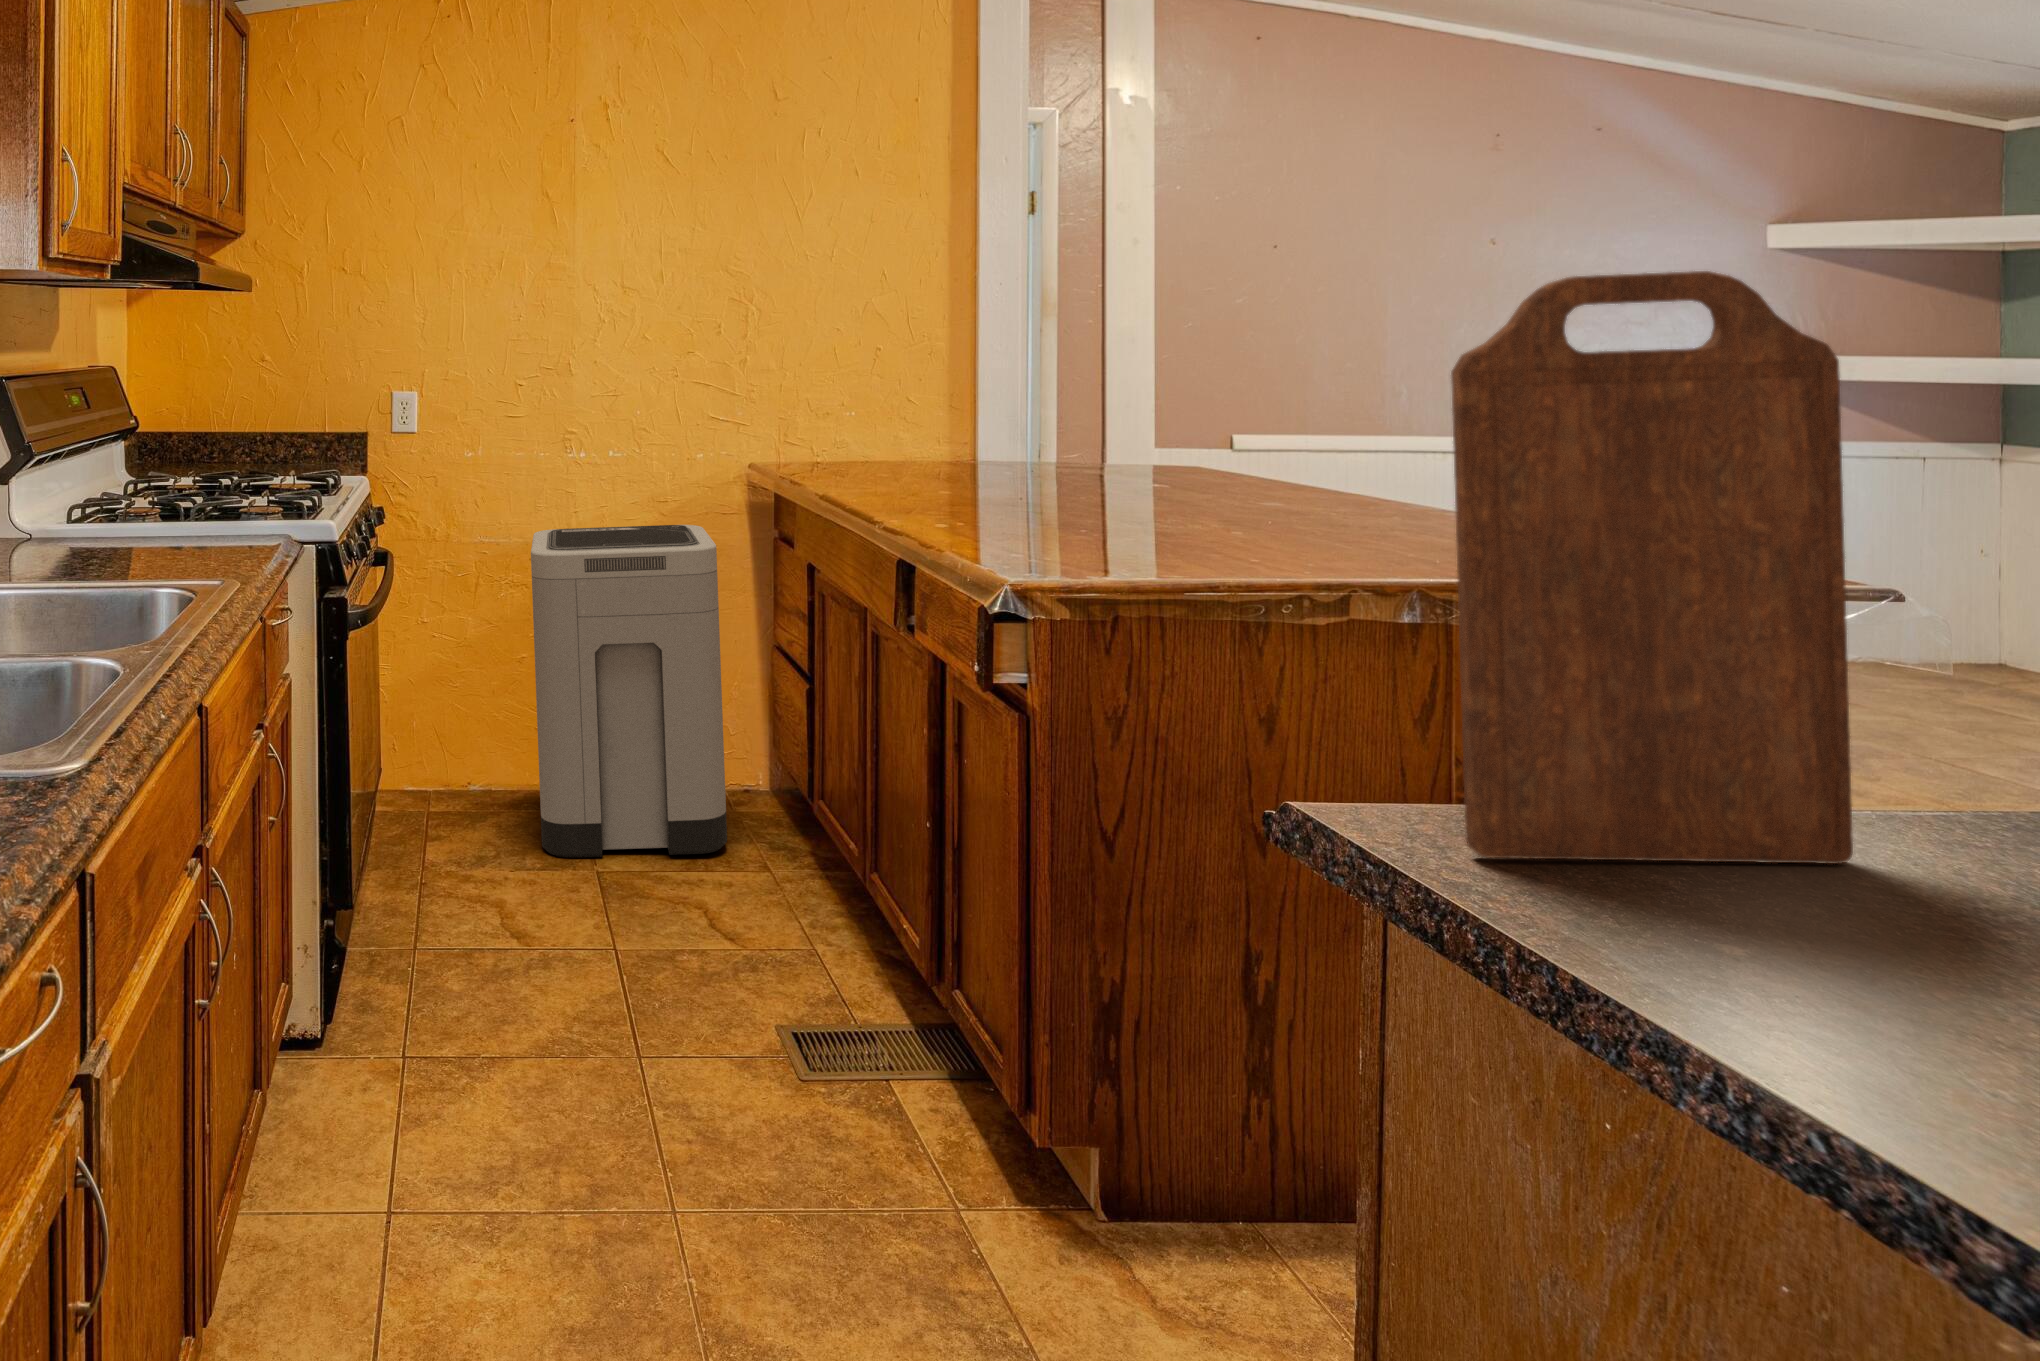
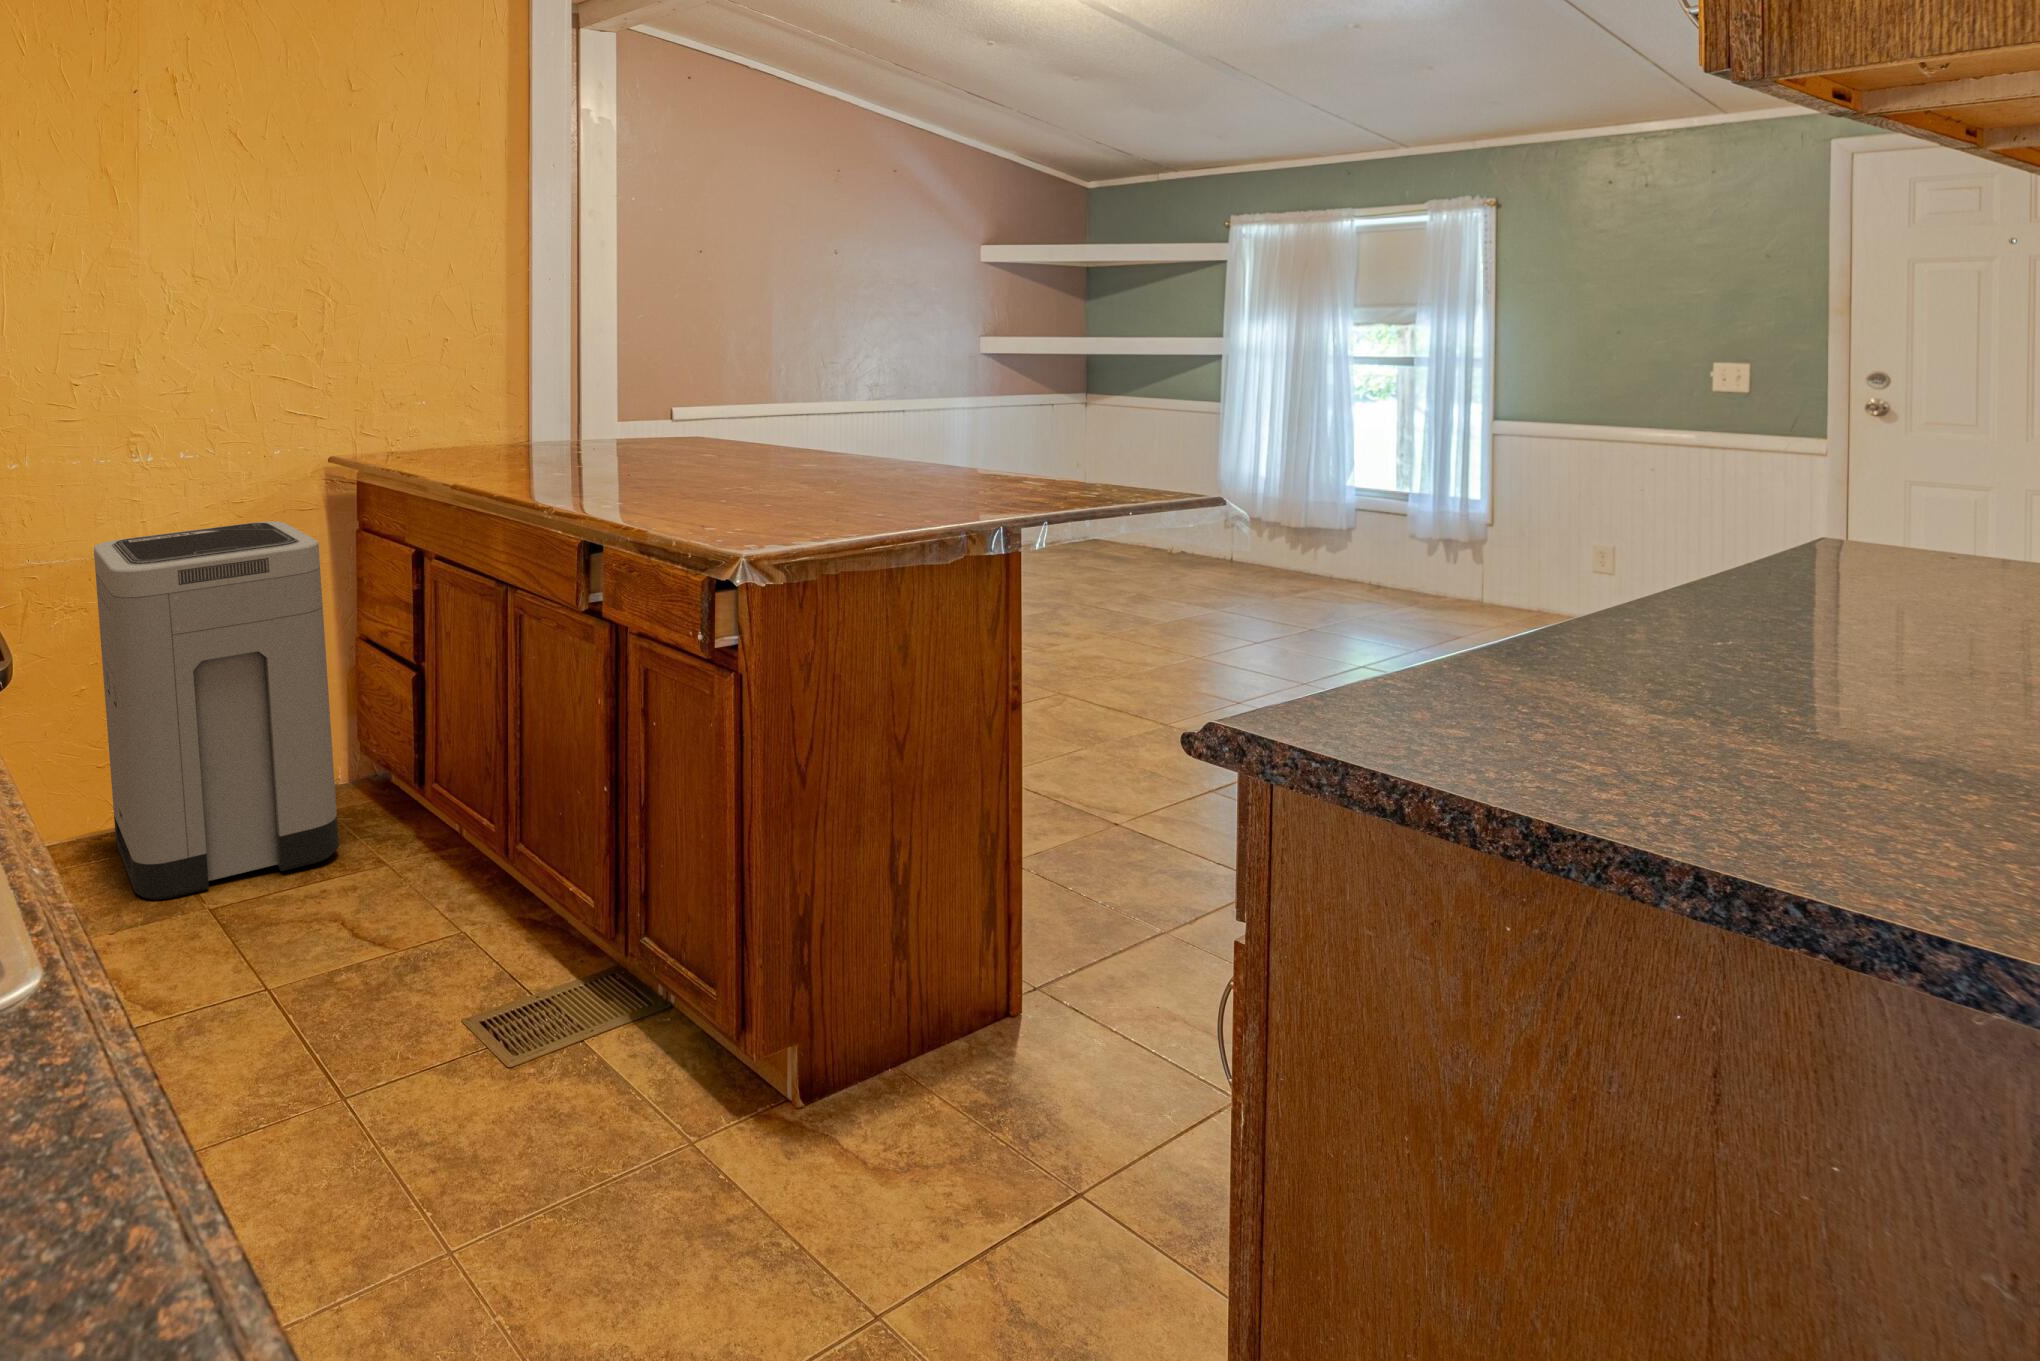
cutting board: present [1451,271,1853,864] -> none [1362,291,1567,747]

